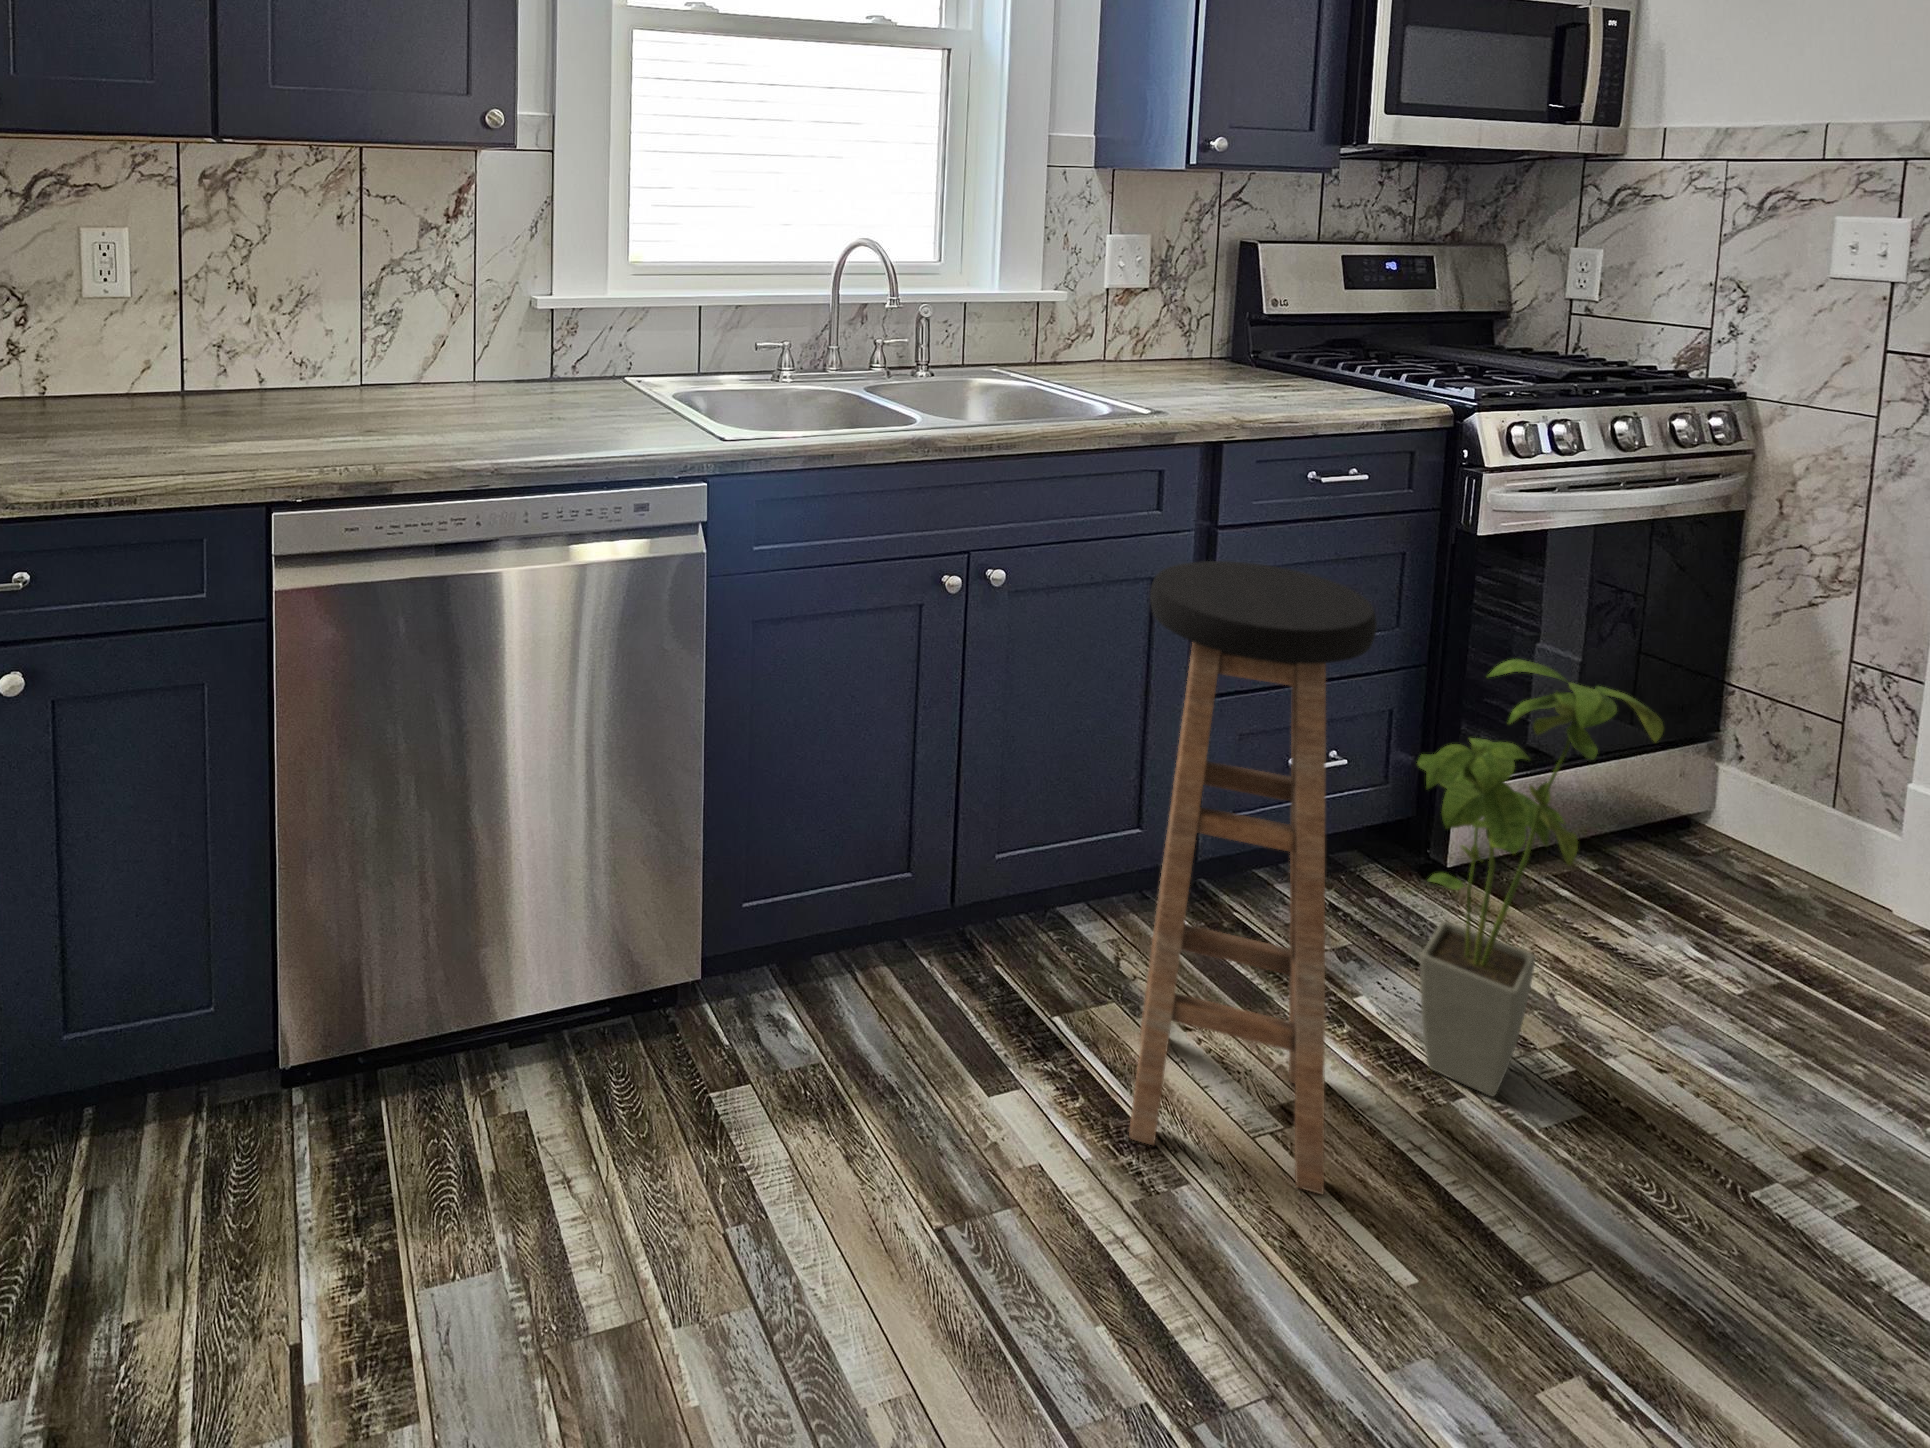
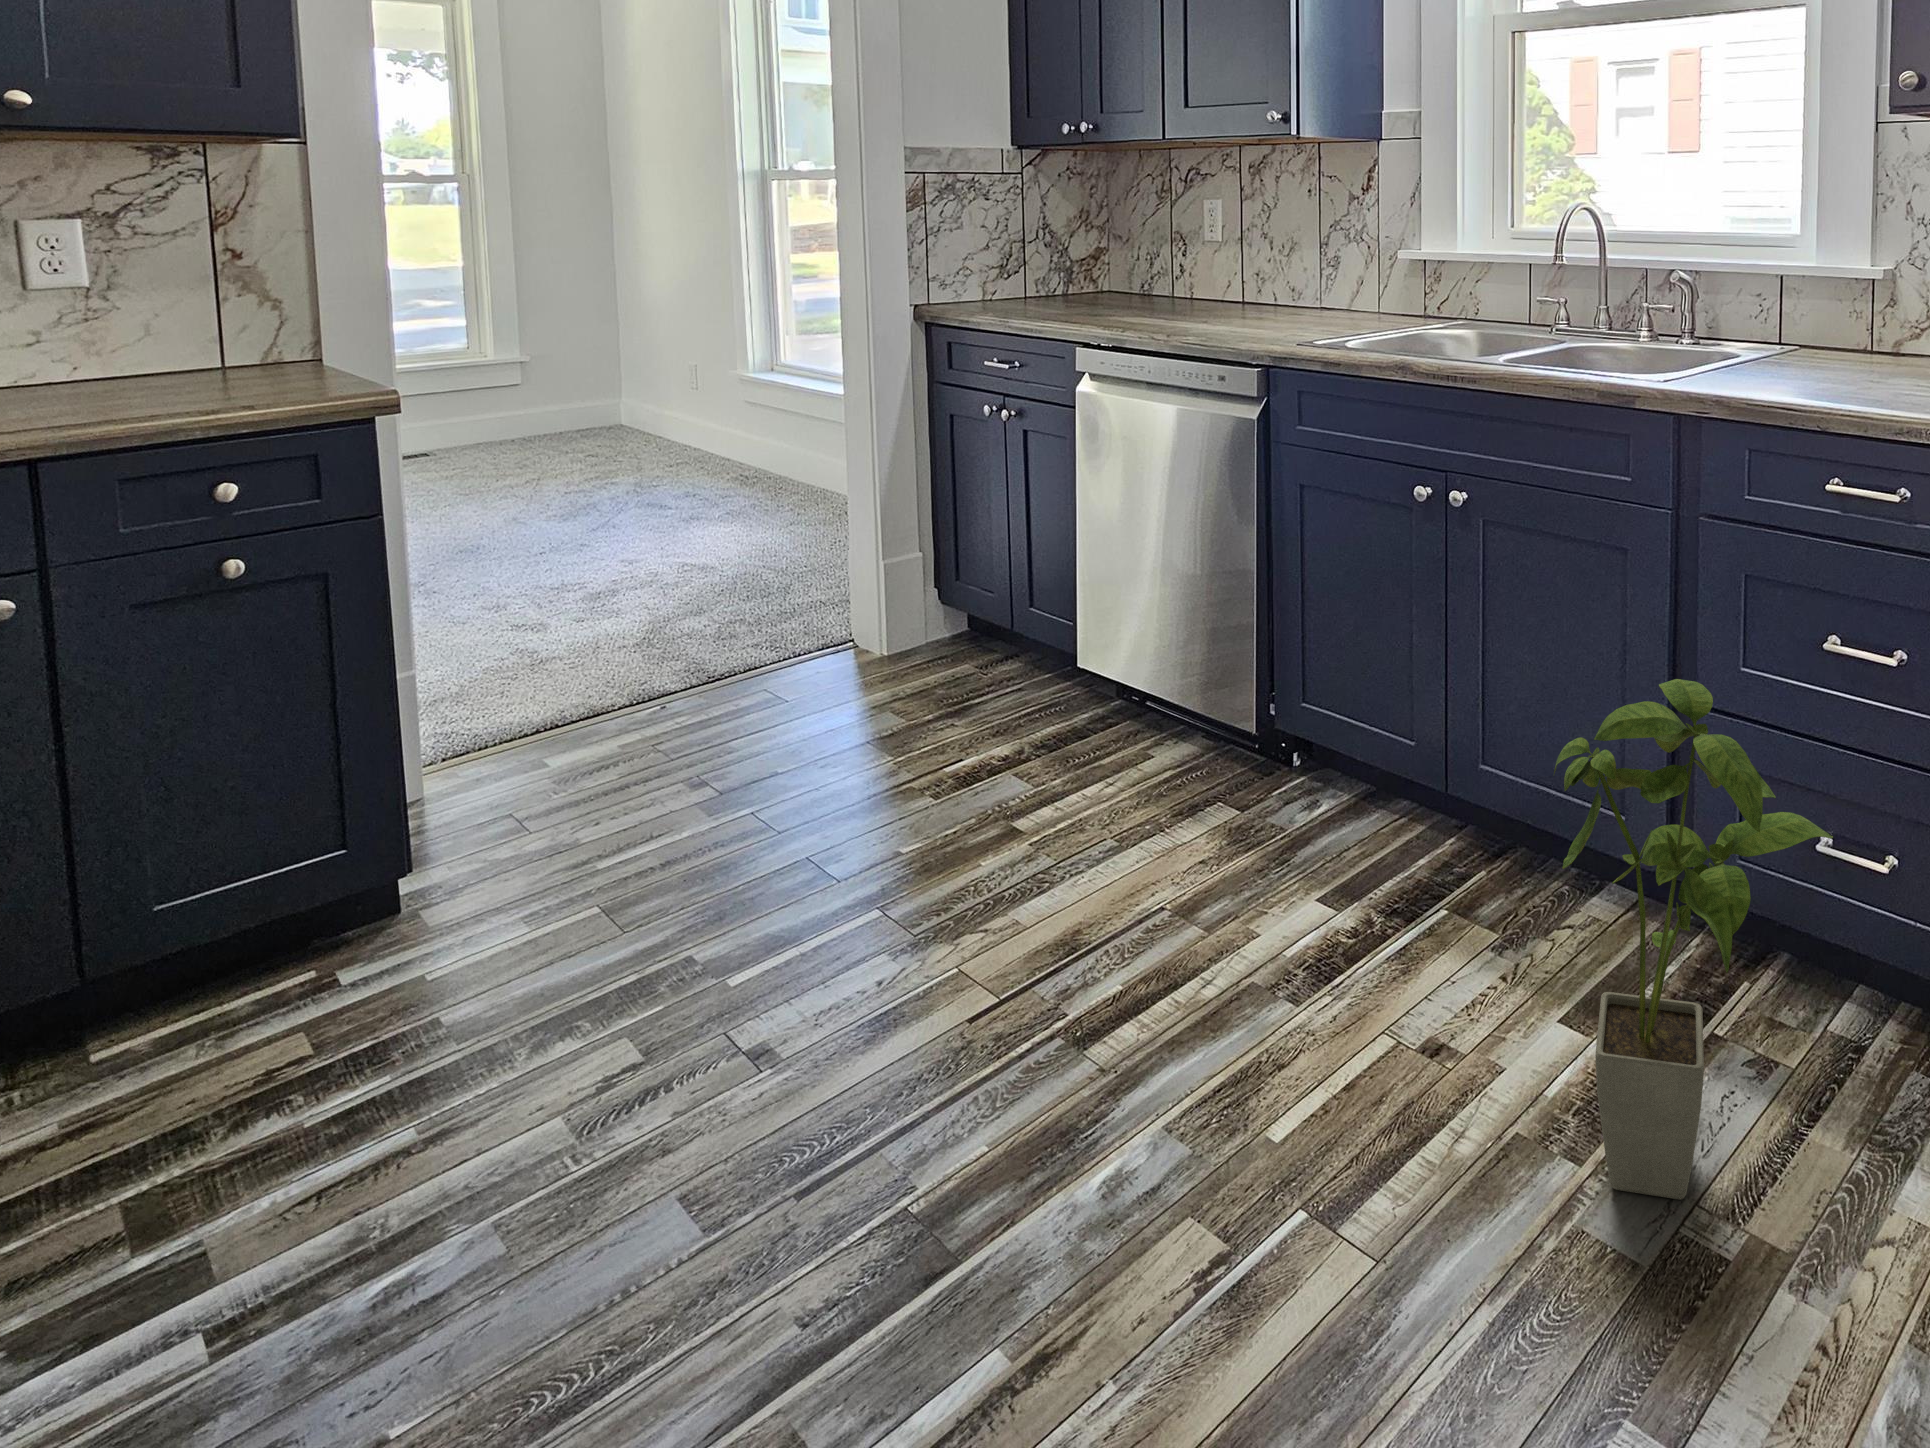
bar stool: present [1129,561,1377,1194] -> none [1318,484,1520,1078]

